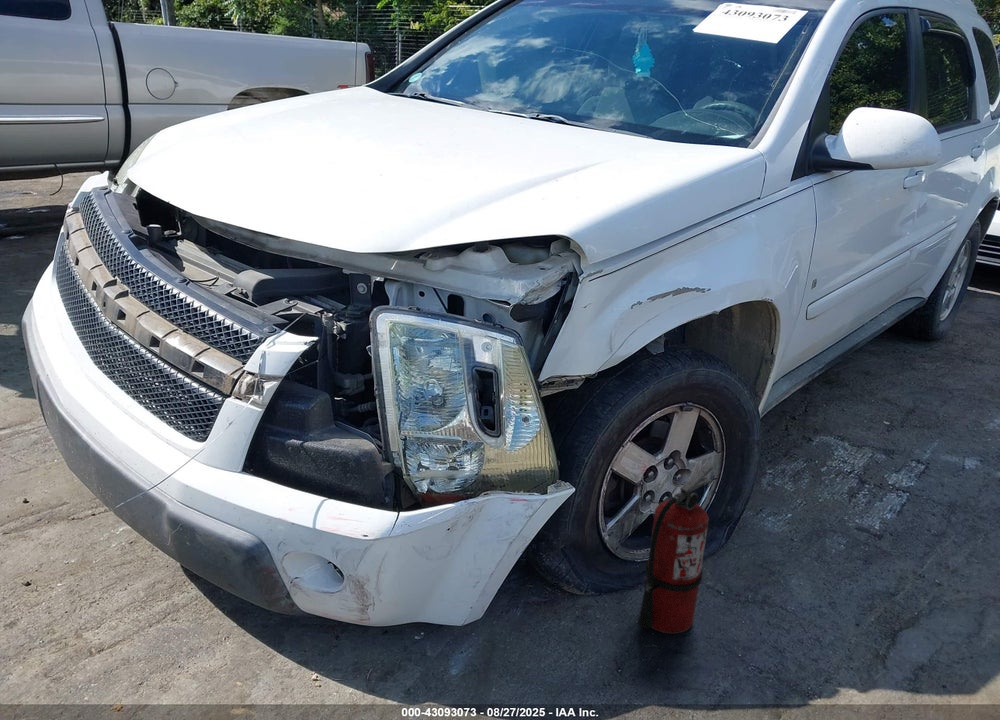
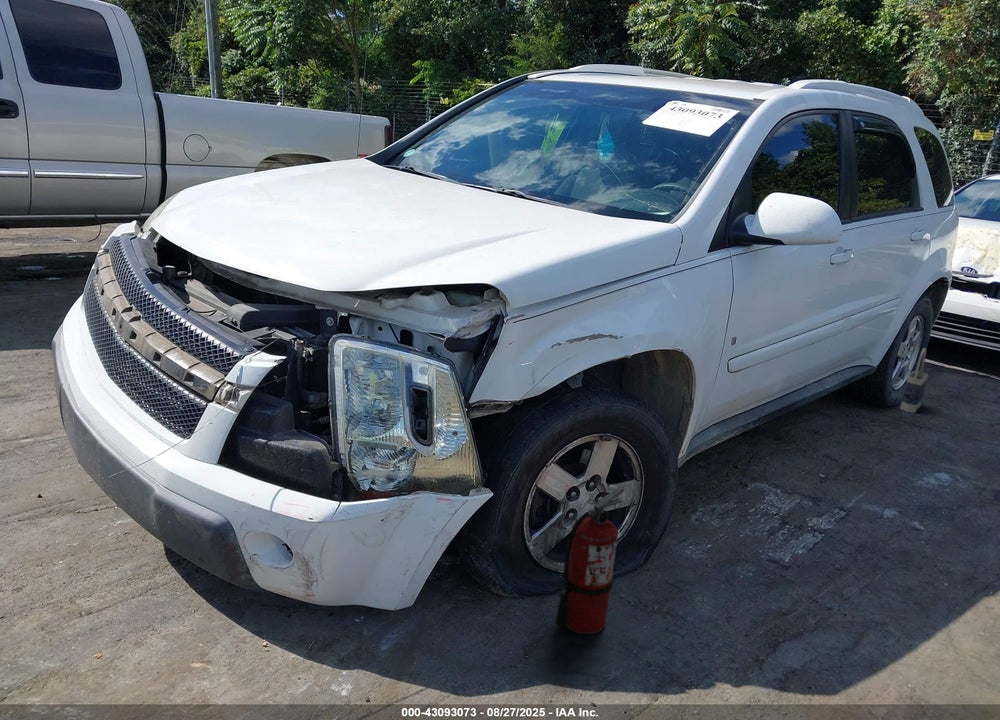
bag: none [953,275,983,346] -> present [900,348,928,413]

